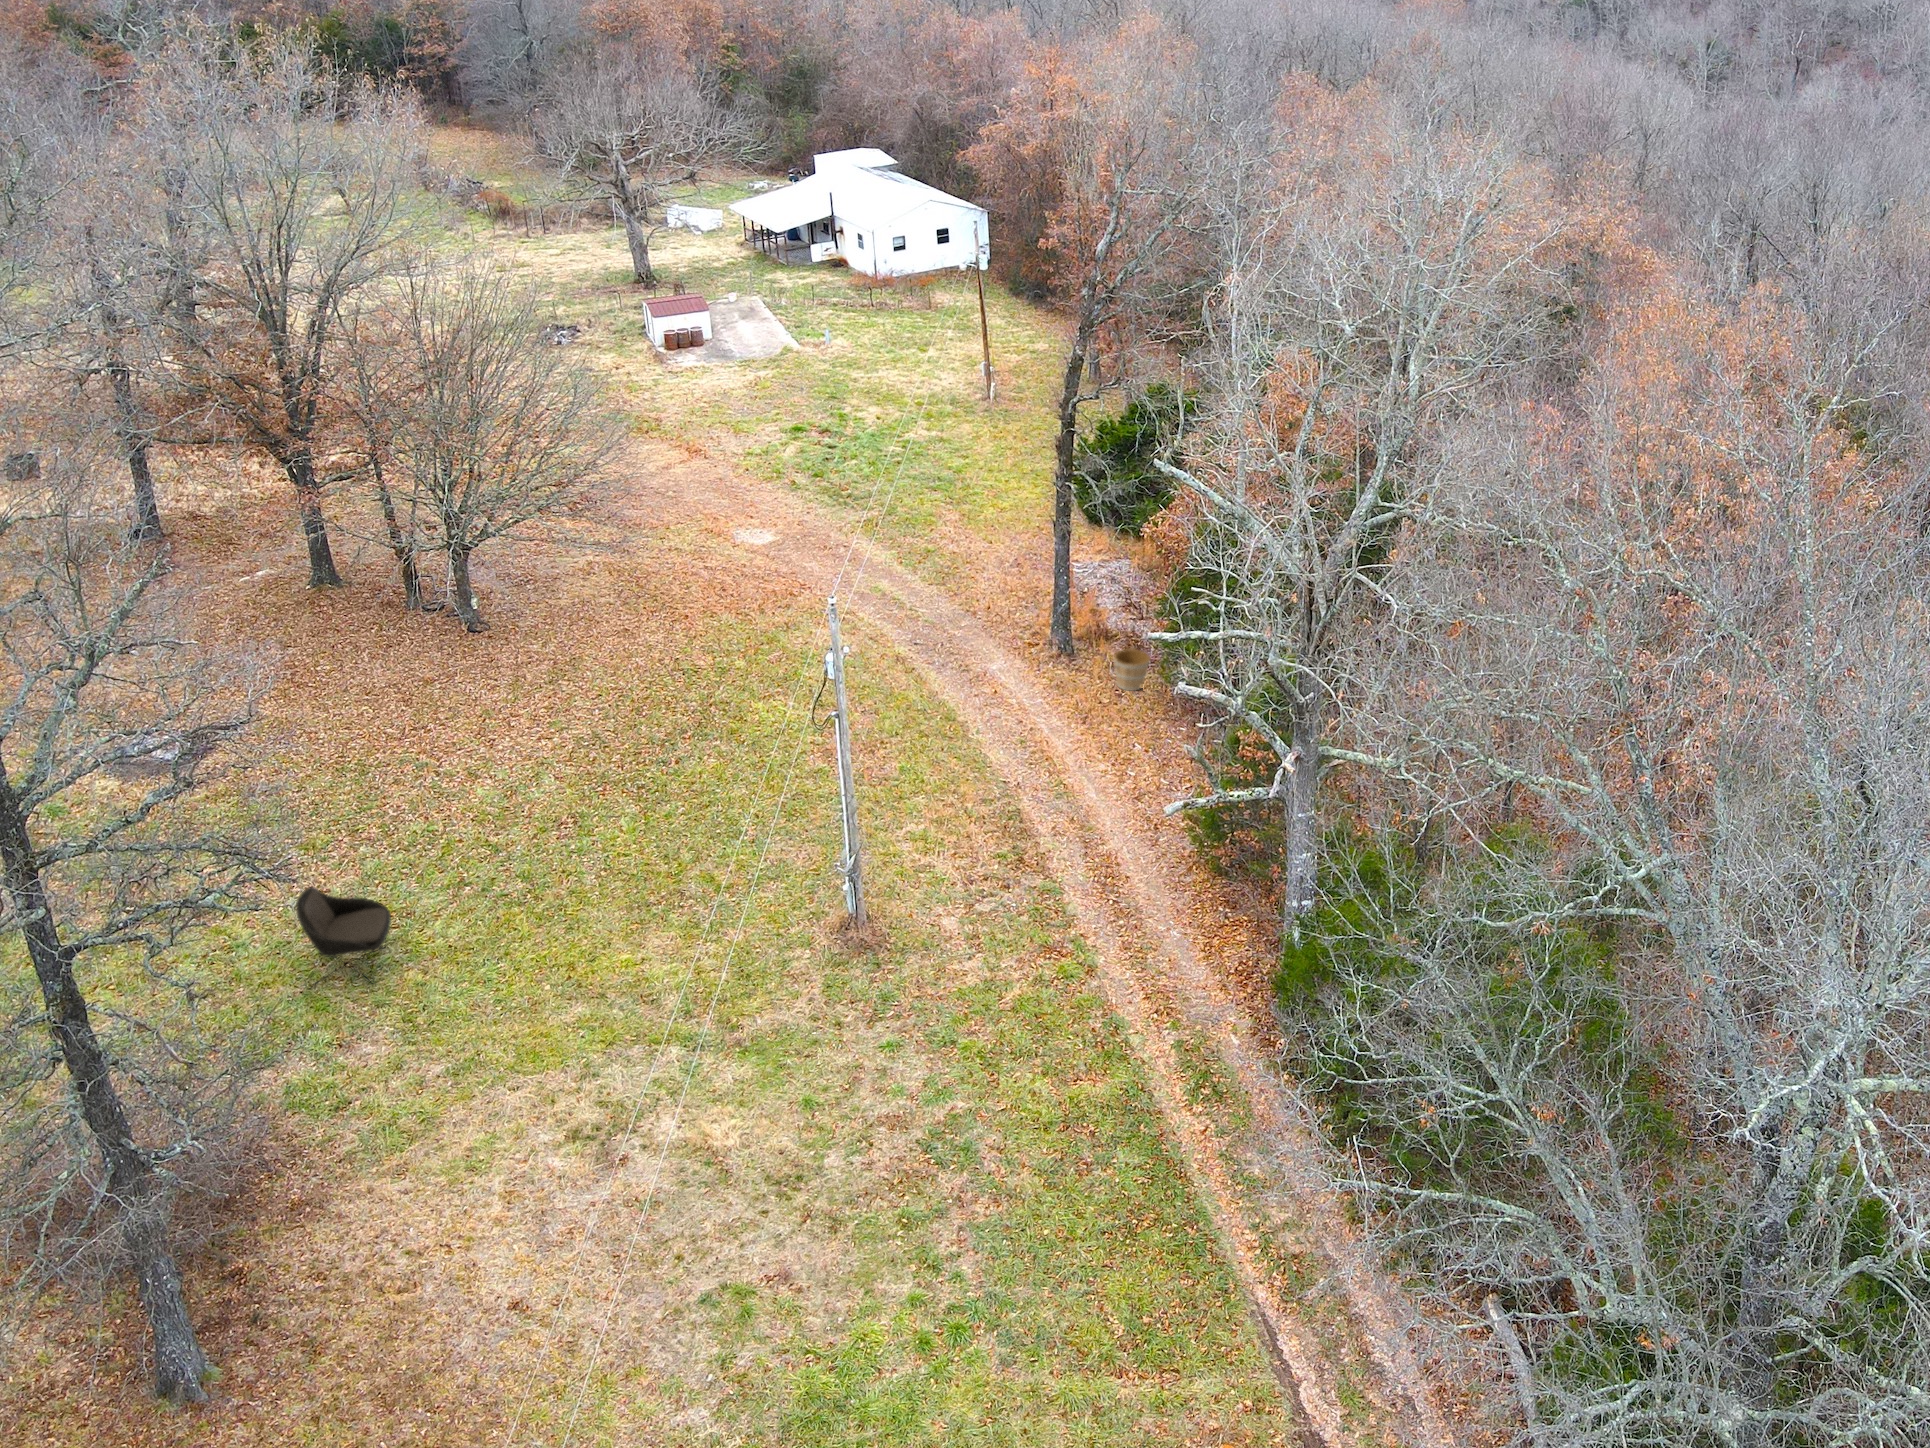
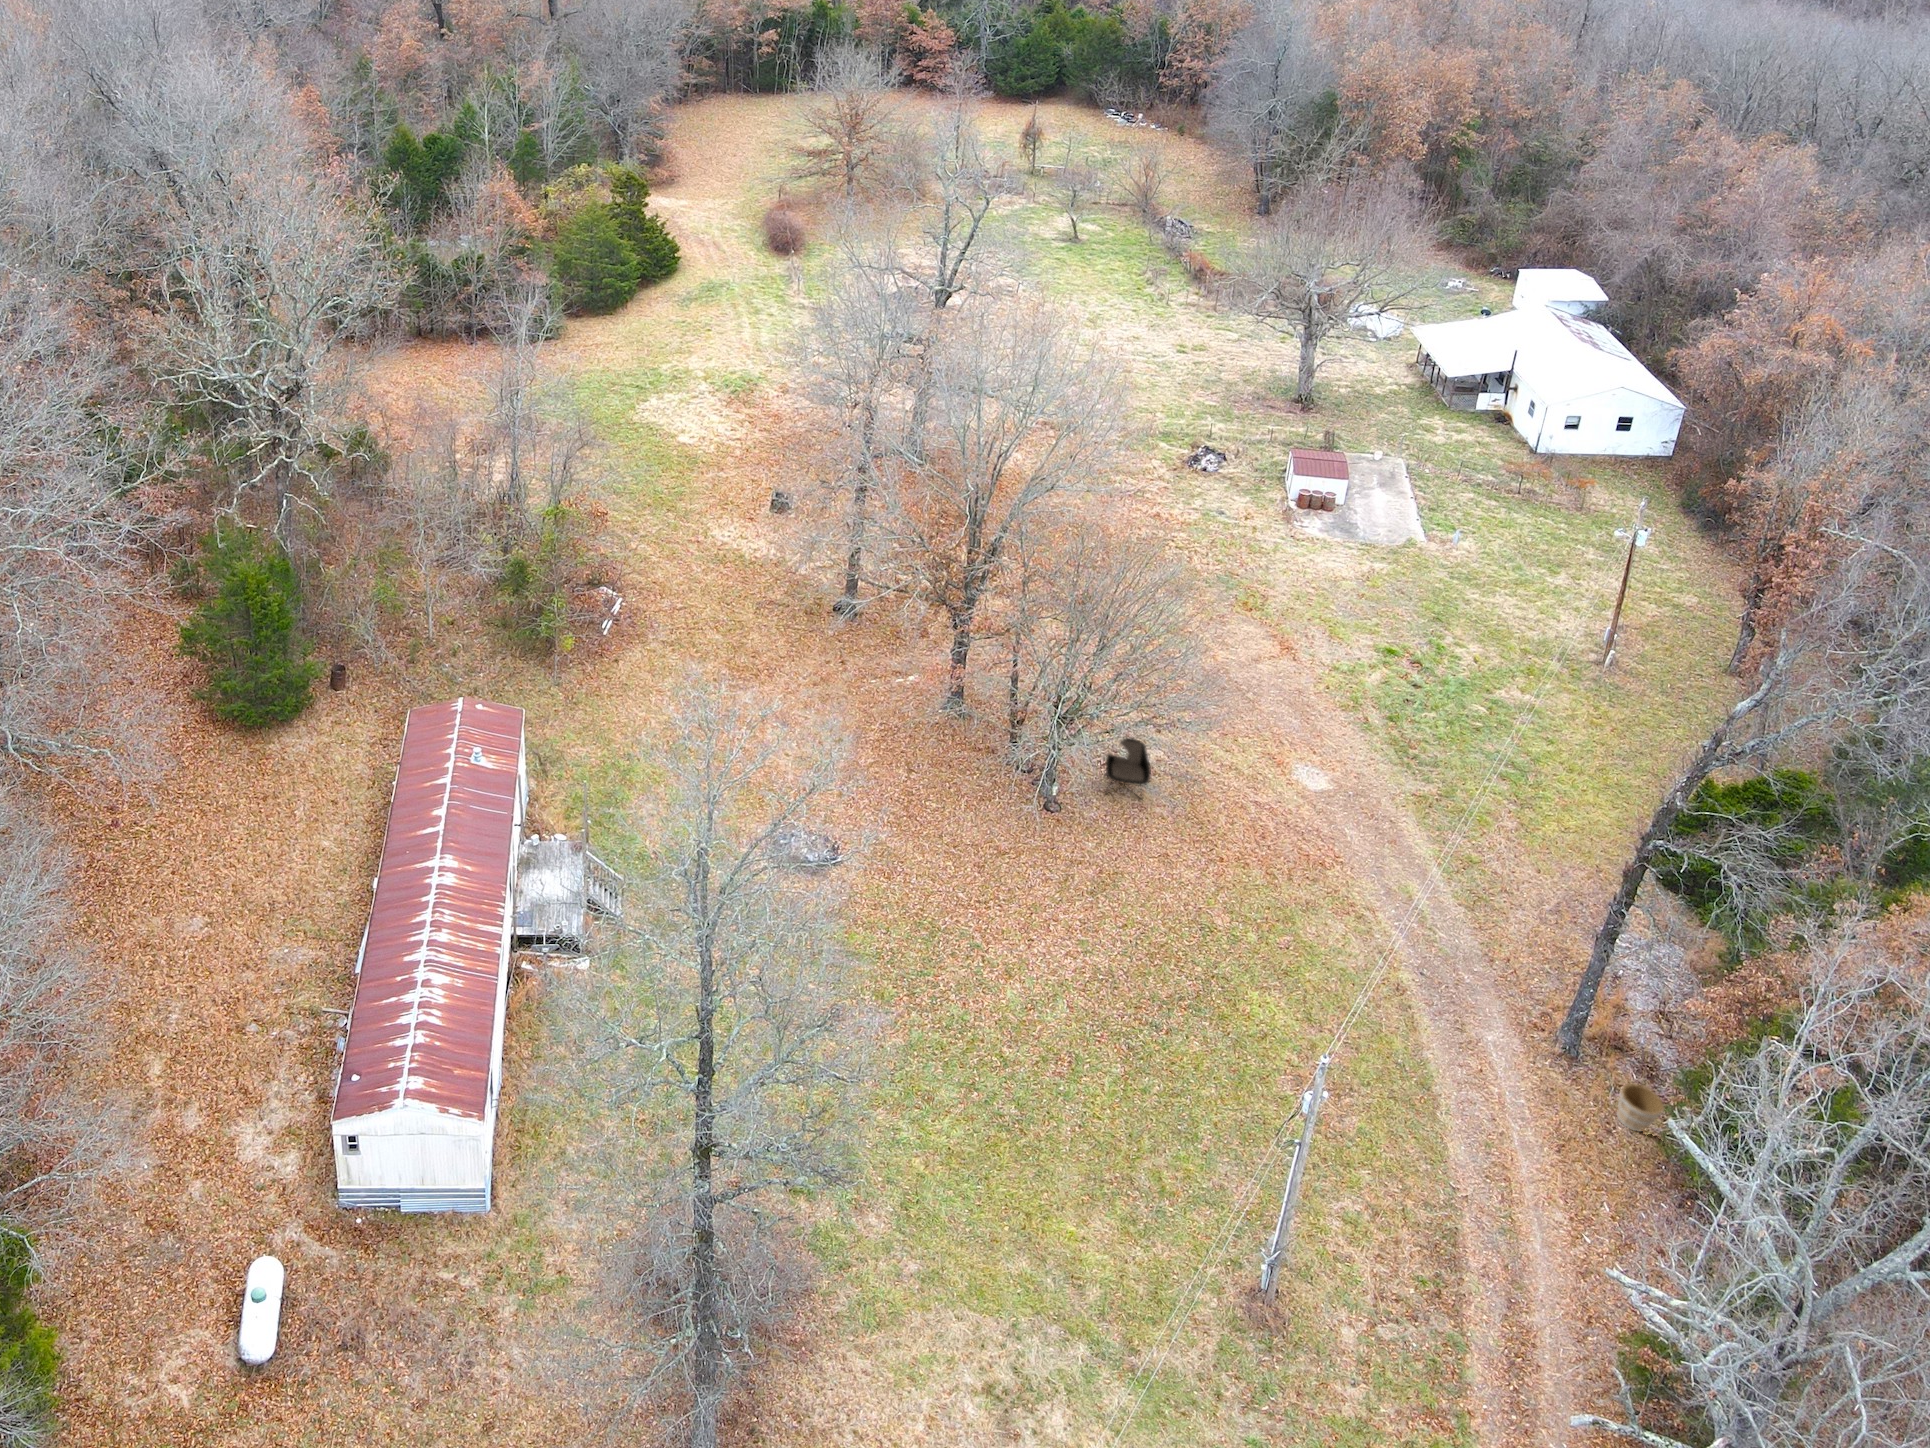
lounge chair: present [296,887,391,988] -> present [1105,738,1151,786]

